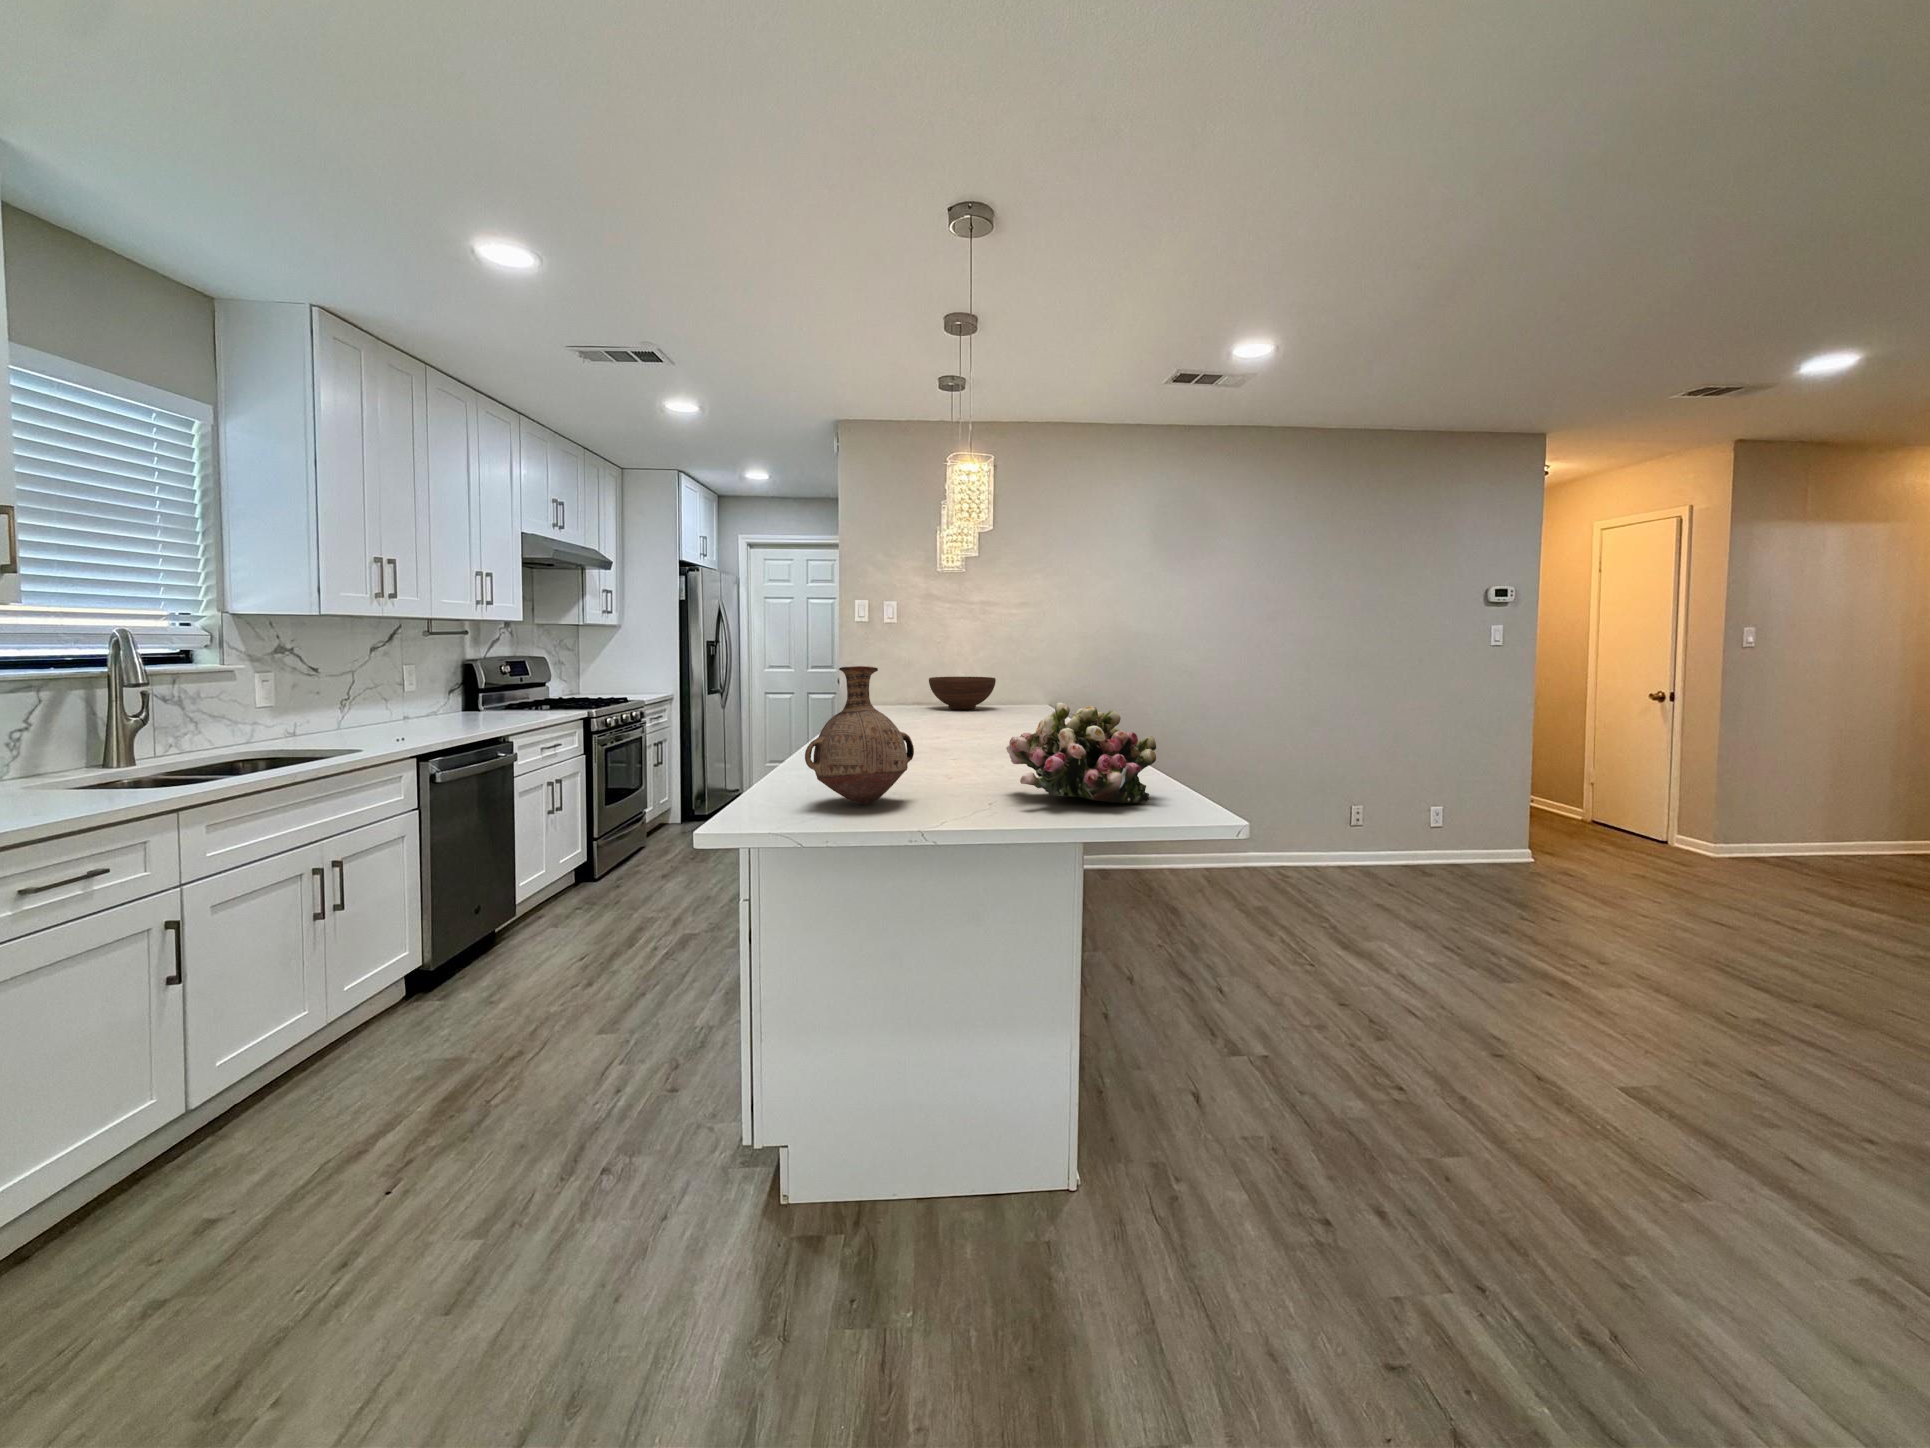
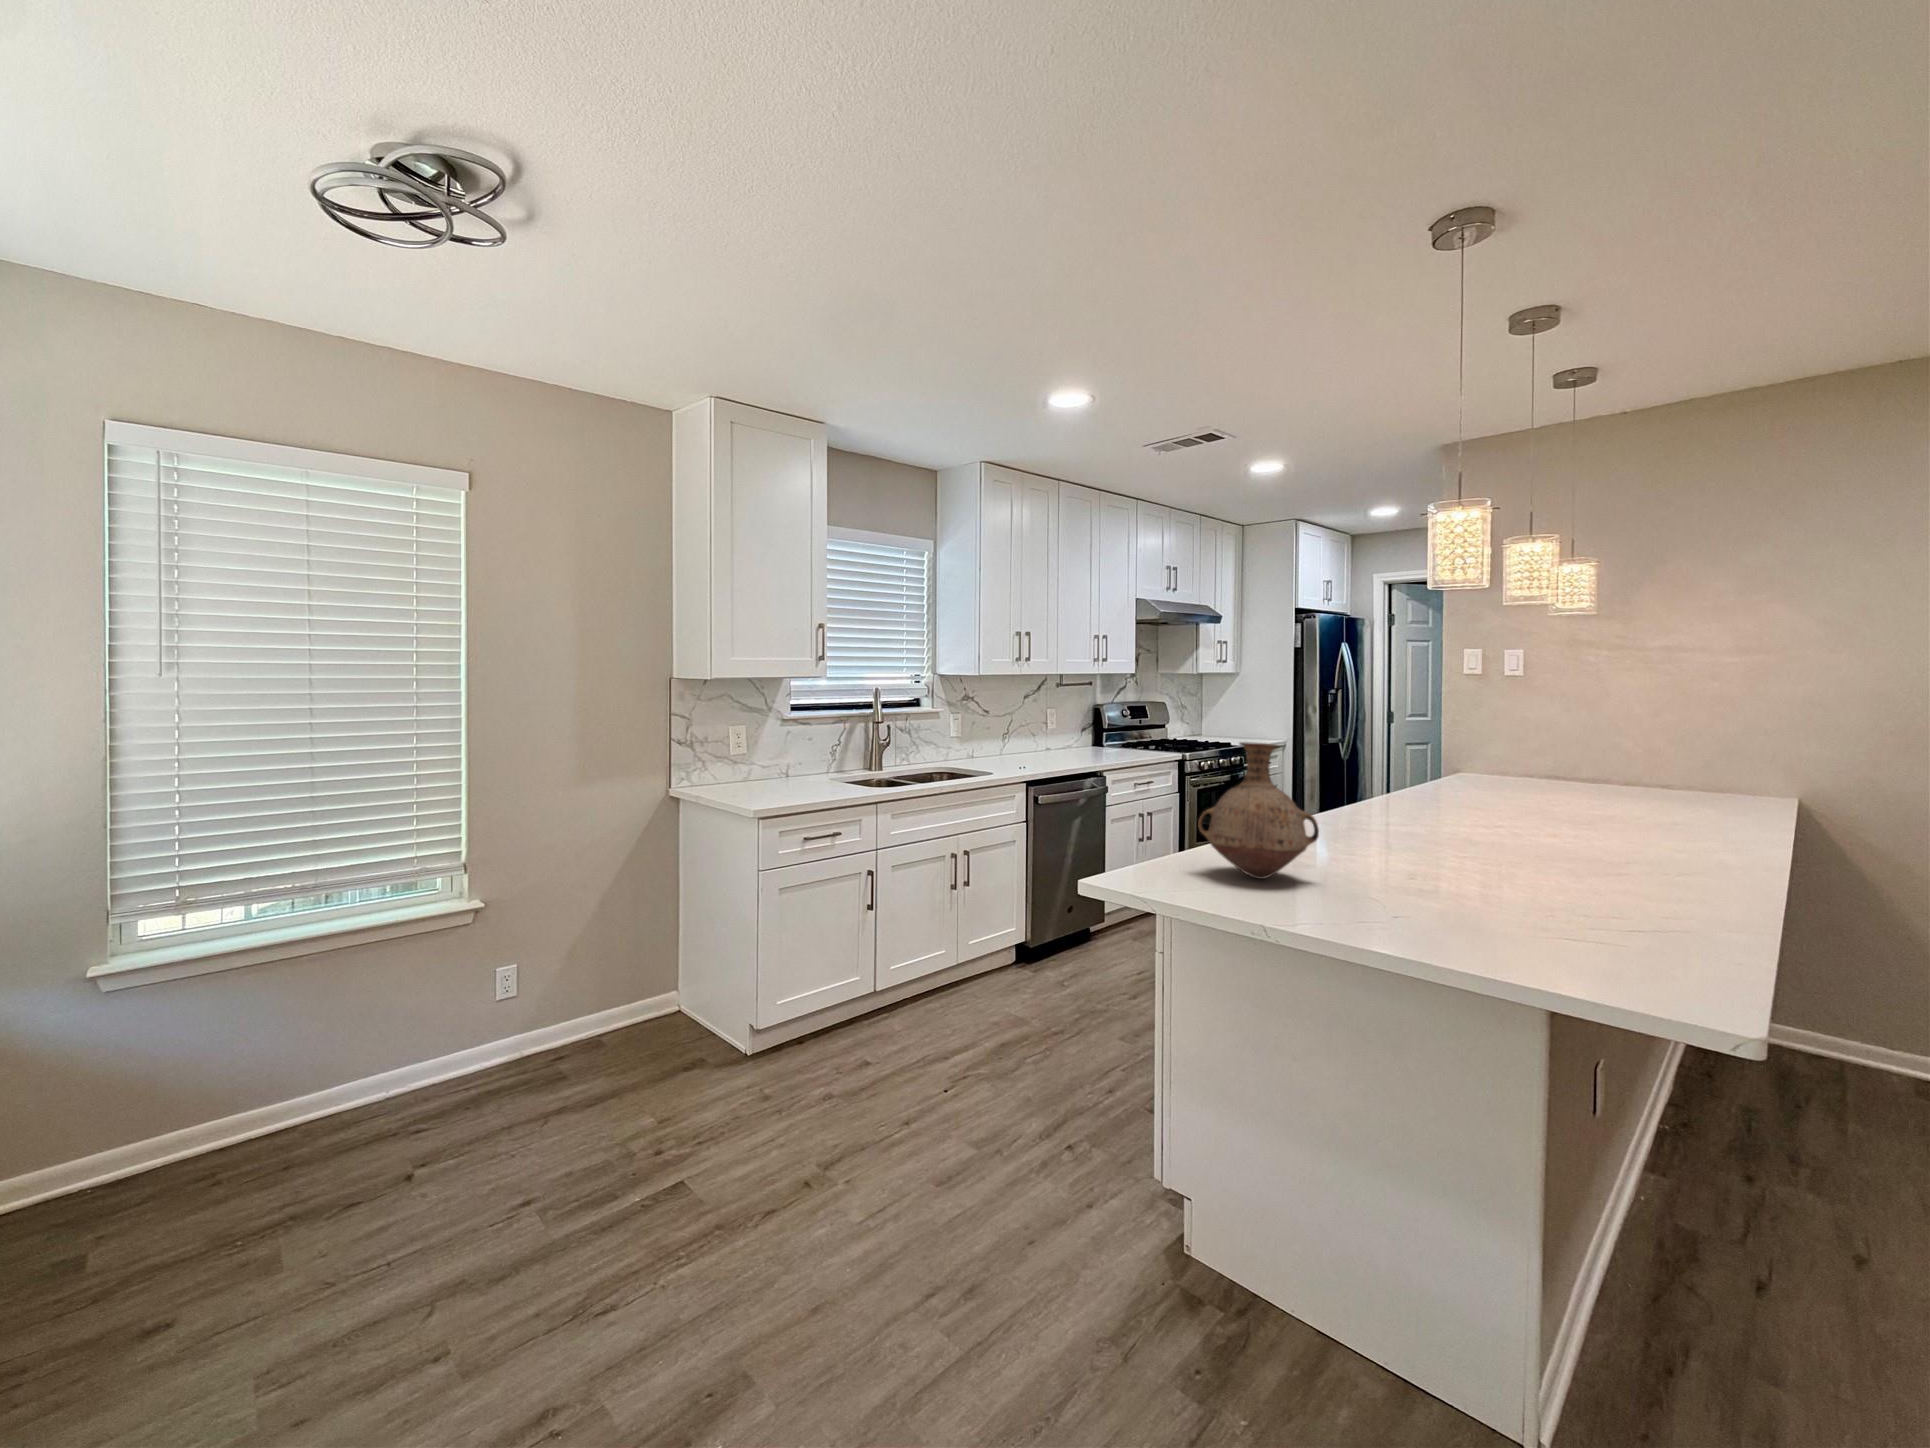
fruit bowl: present [929,677,996,710] -> none [1563,744,1679,790]
flower arrangement: present [1006,702,1156,803] -> none [1420,800,1671,947]

